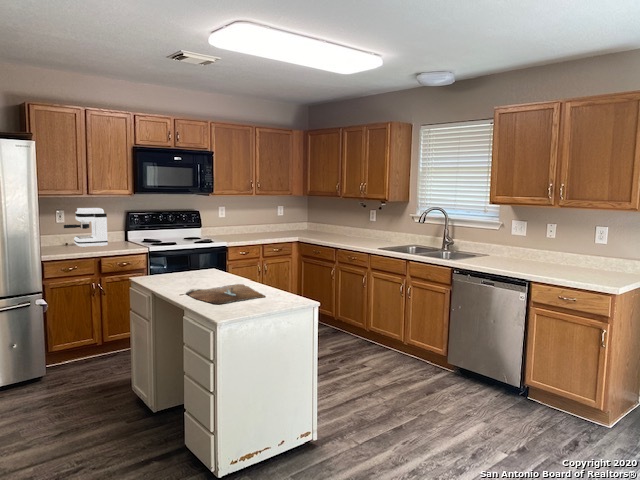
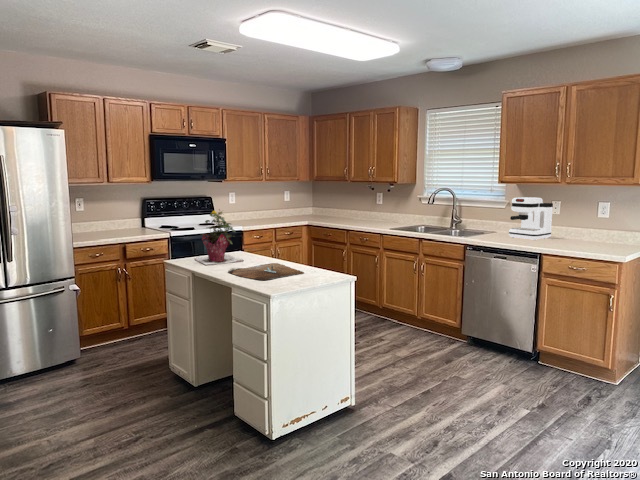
coffee maker: present [64,208,108,247] -> present [509,197,553,240]
potted plant: none [160,225,210,285] -> present [194,211,243,265]

